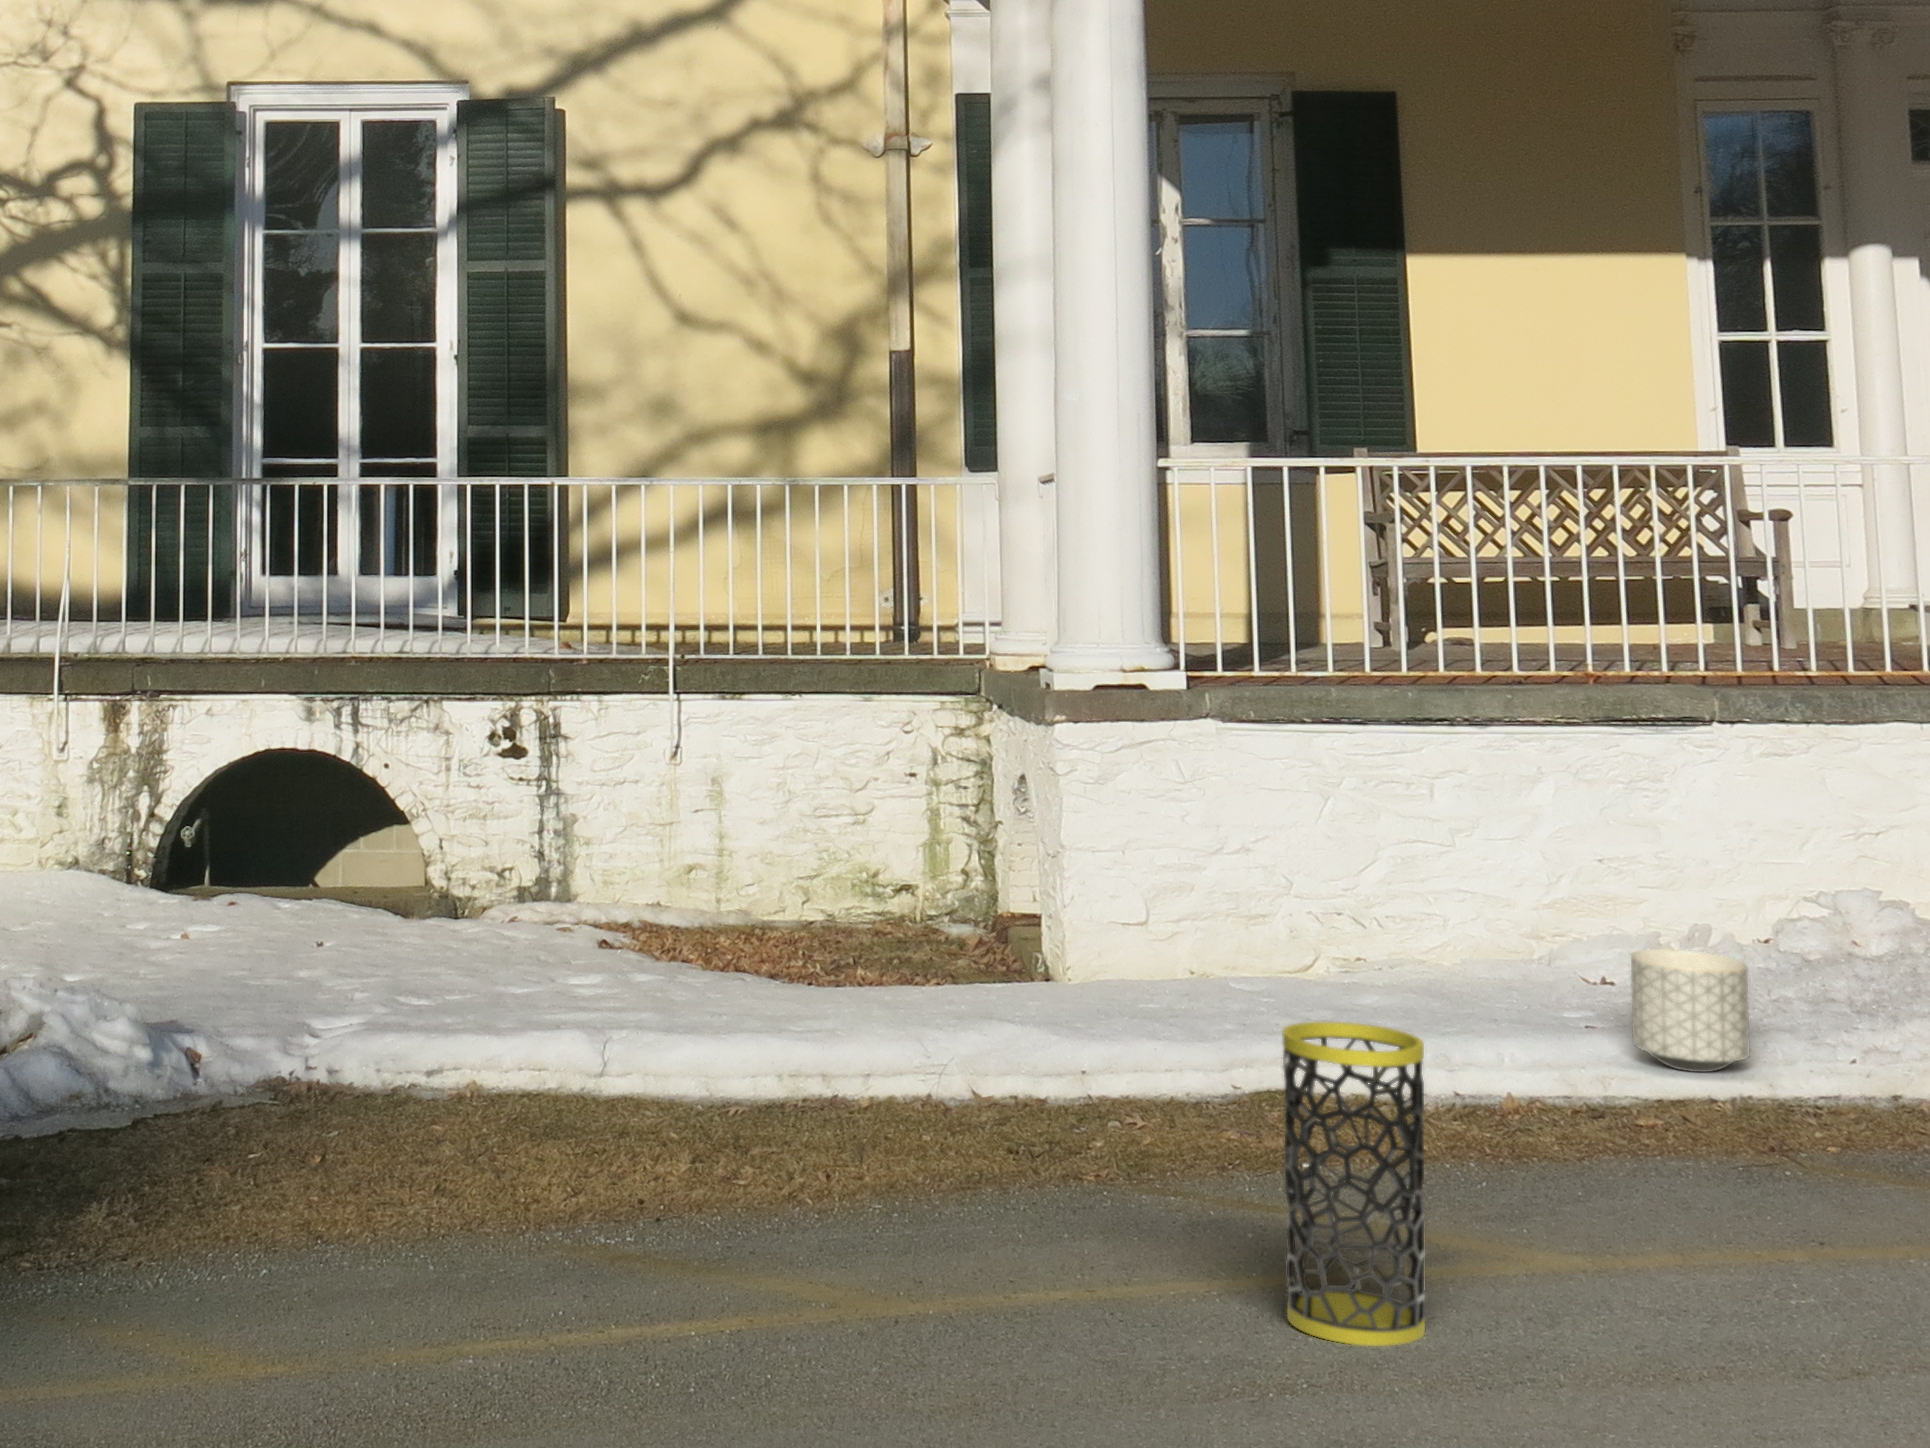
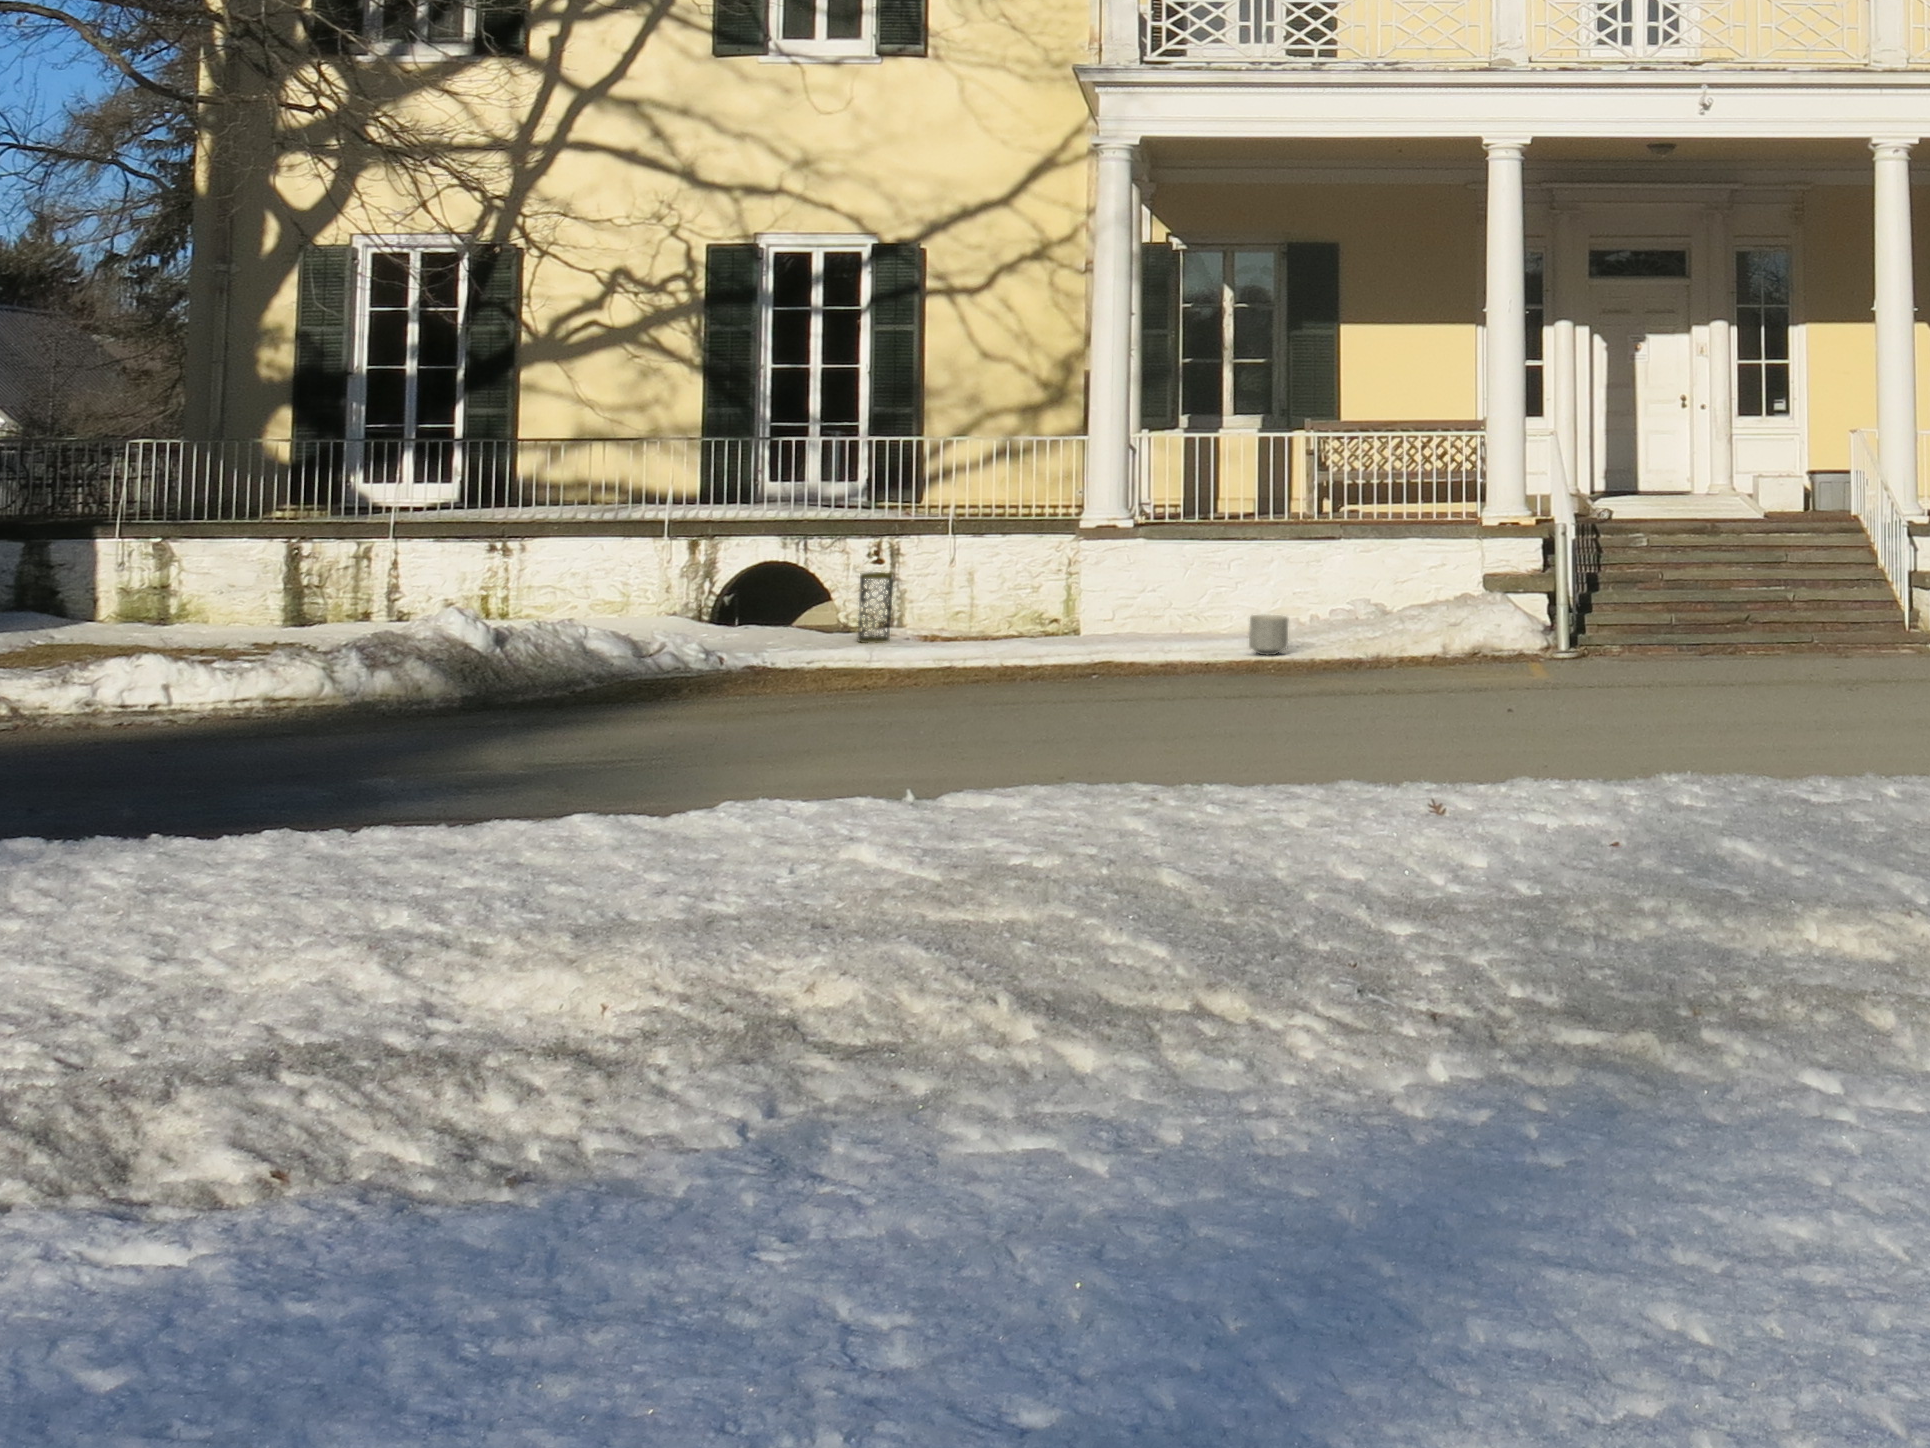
trash can: present [1283,1022,1425,1346] -> present [858,572,894,643]

